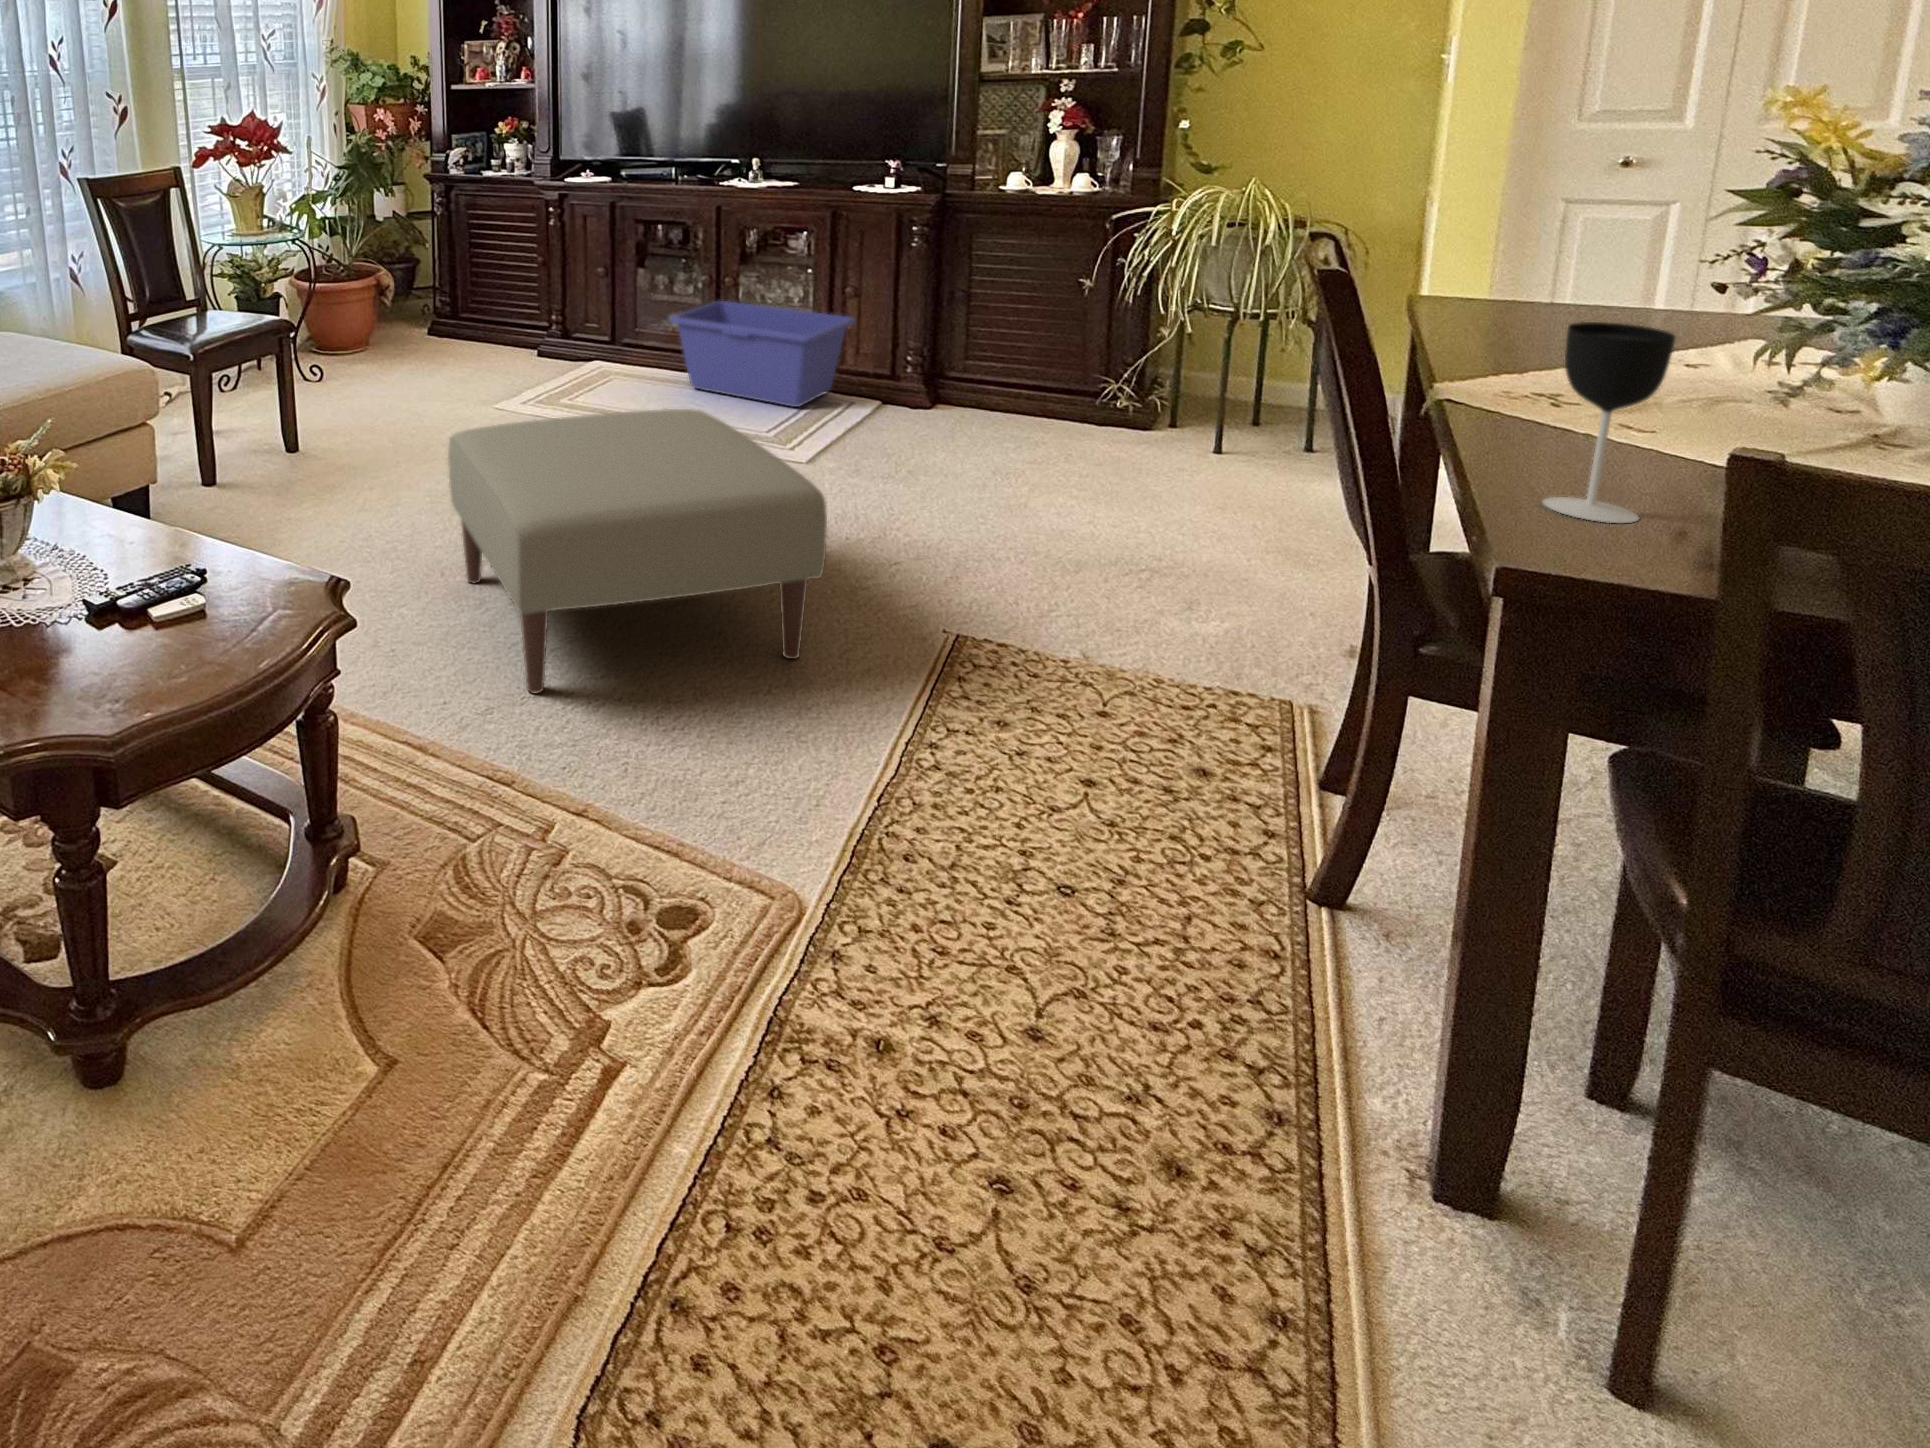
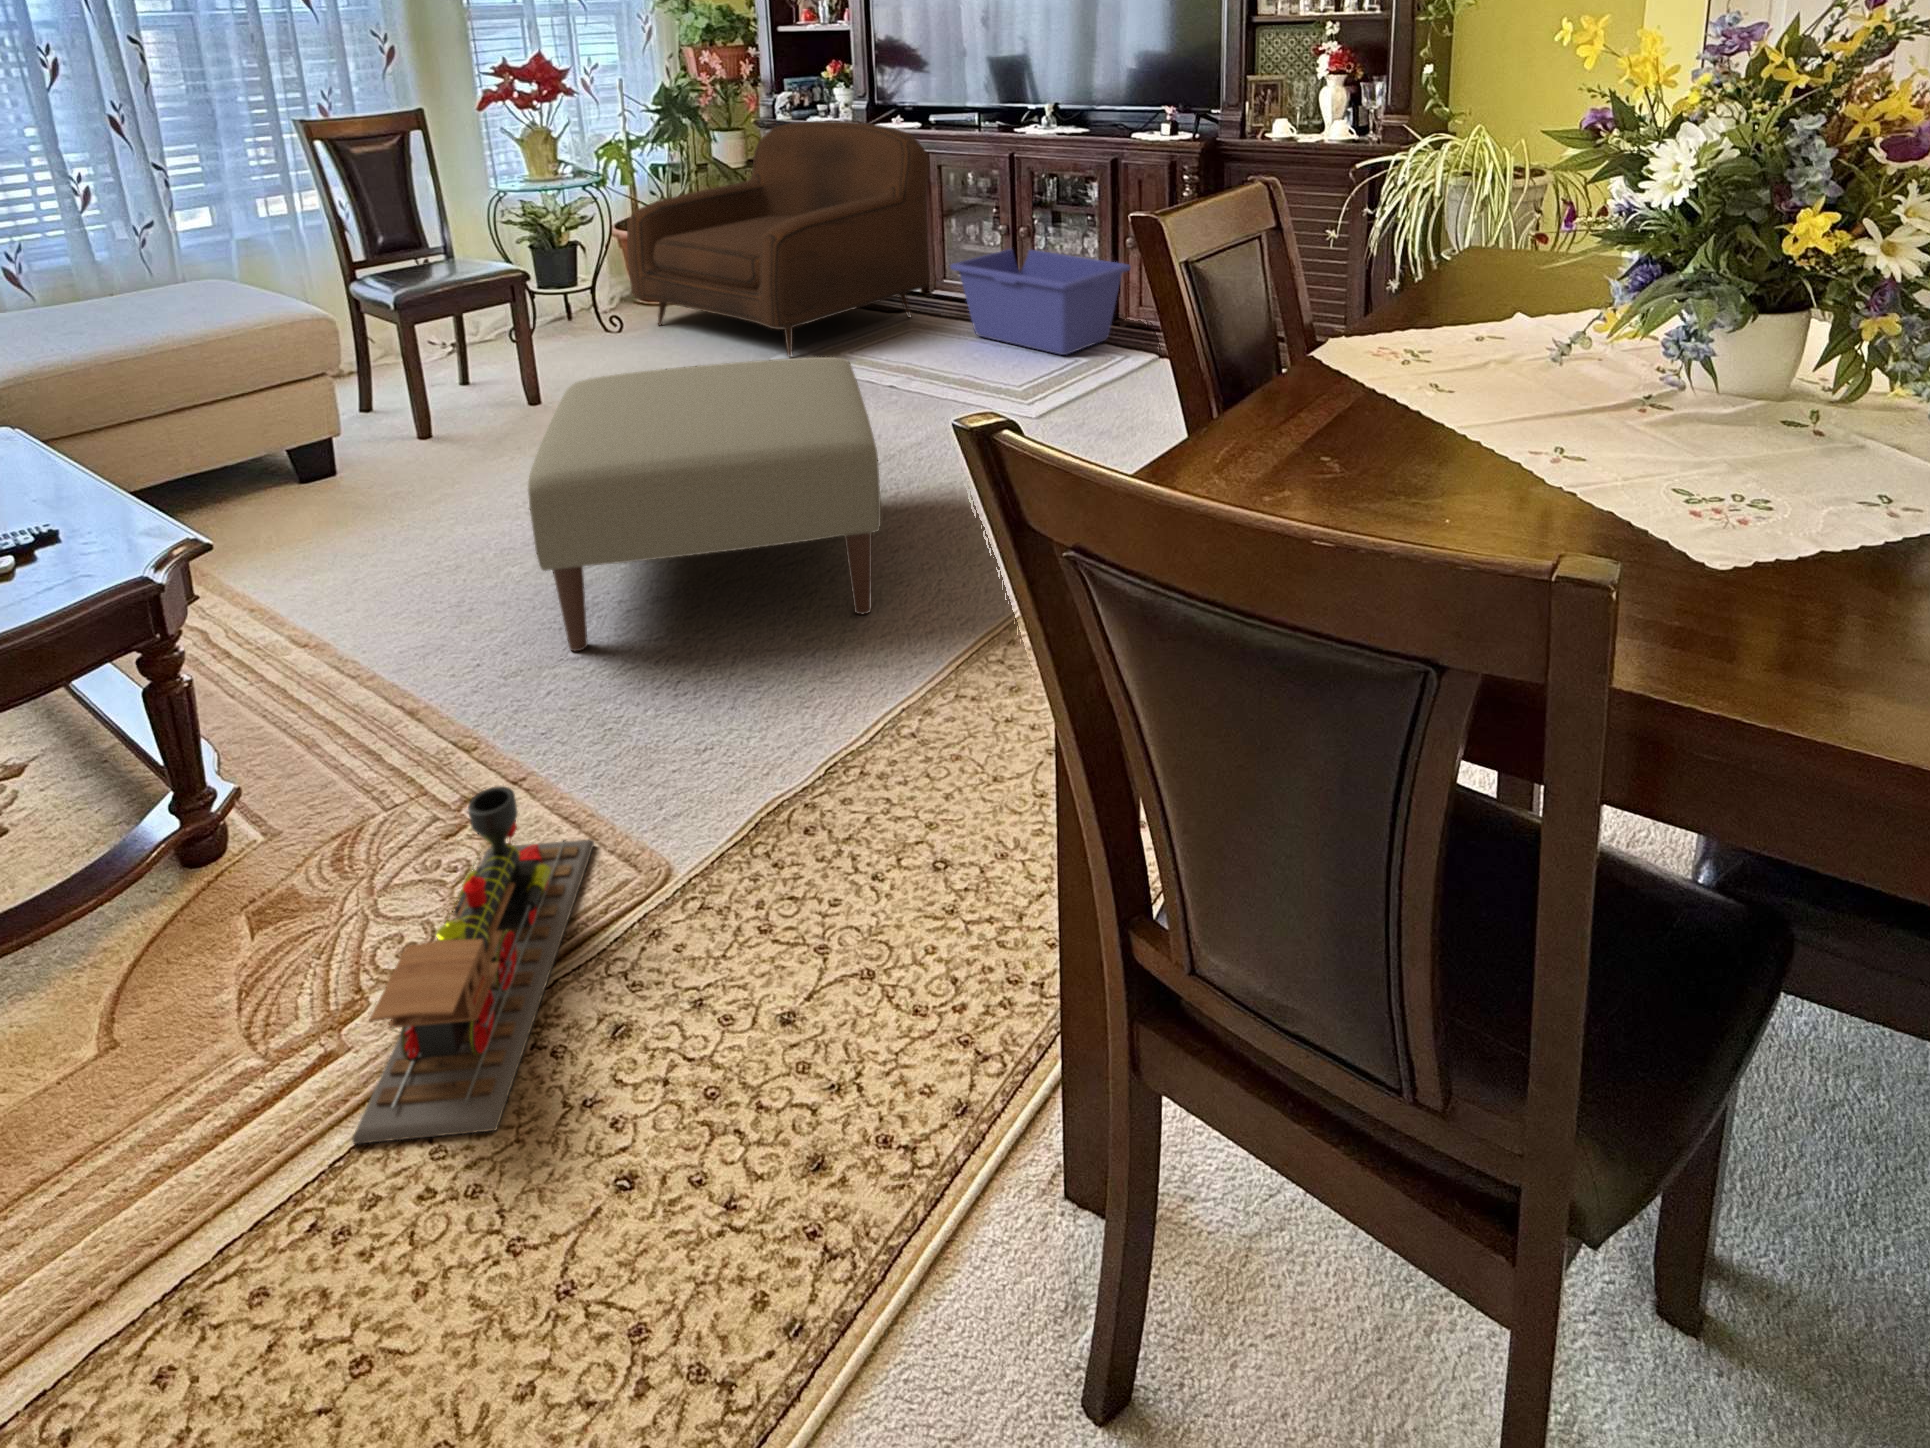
armchair: none [336,178,634,409] -> present [627,121,930,357]
wine glass: present [1543,322,1675,523] -> none [1219,261,1309,484]
toy train: none [604,813,822,1145] -> present [352,786,594,1144]

